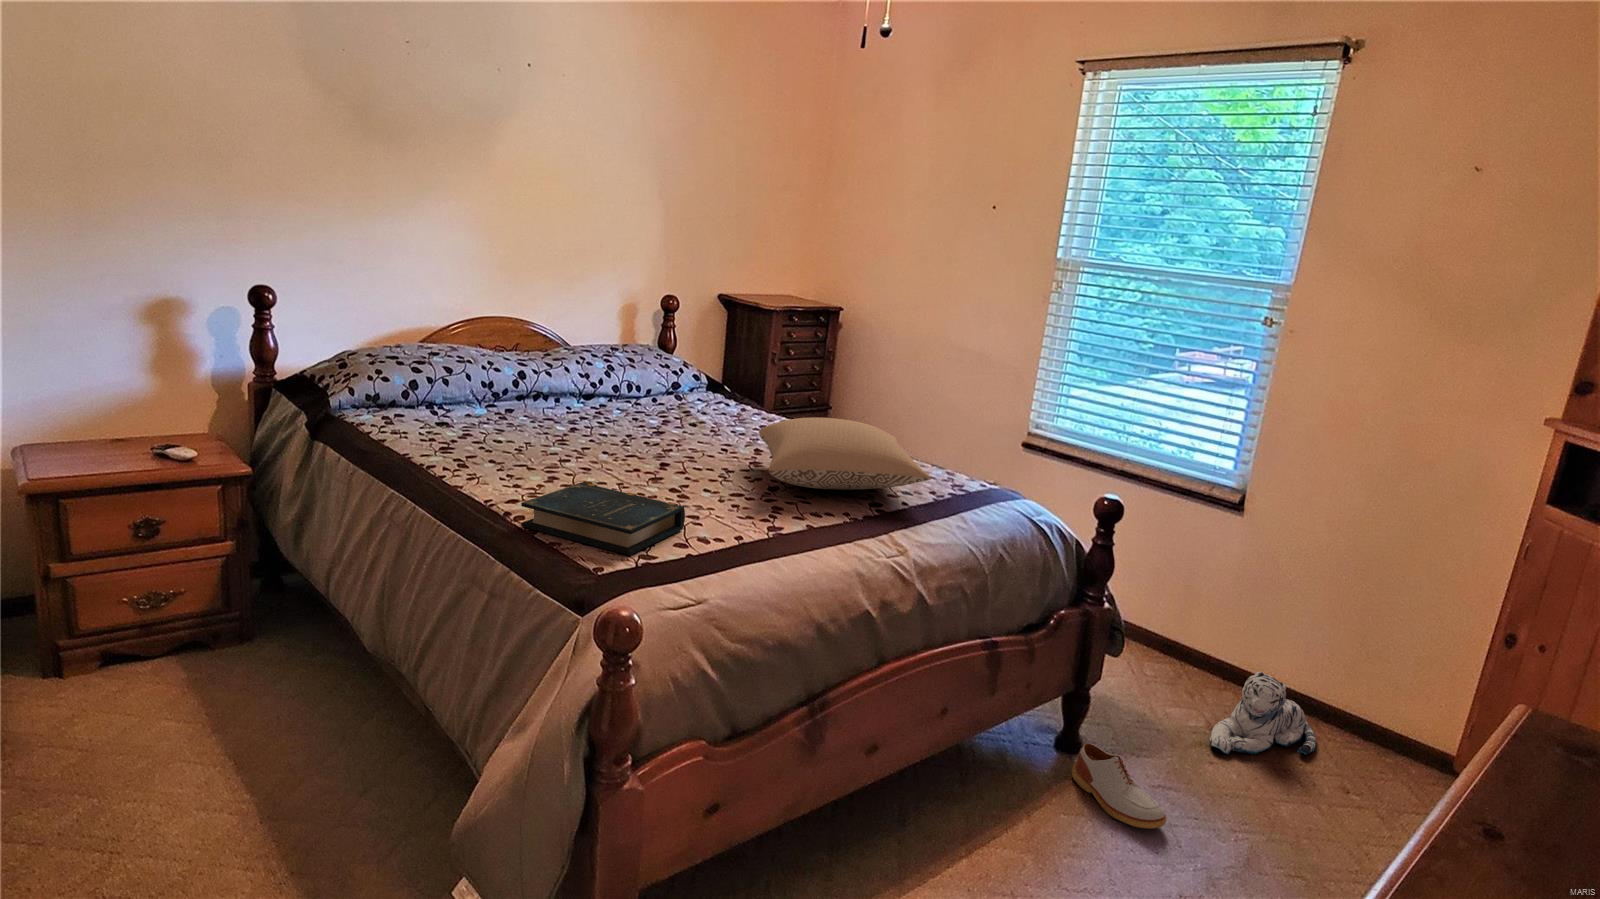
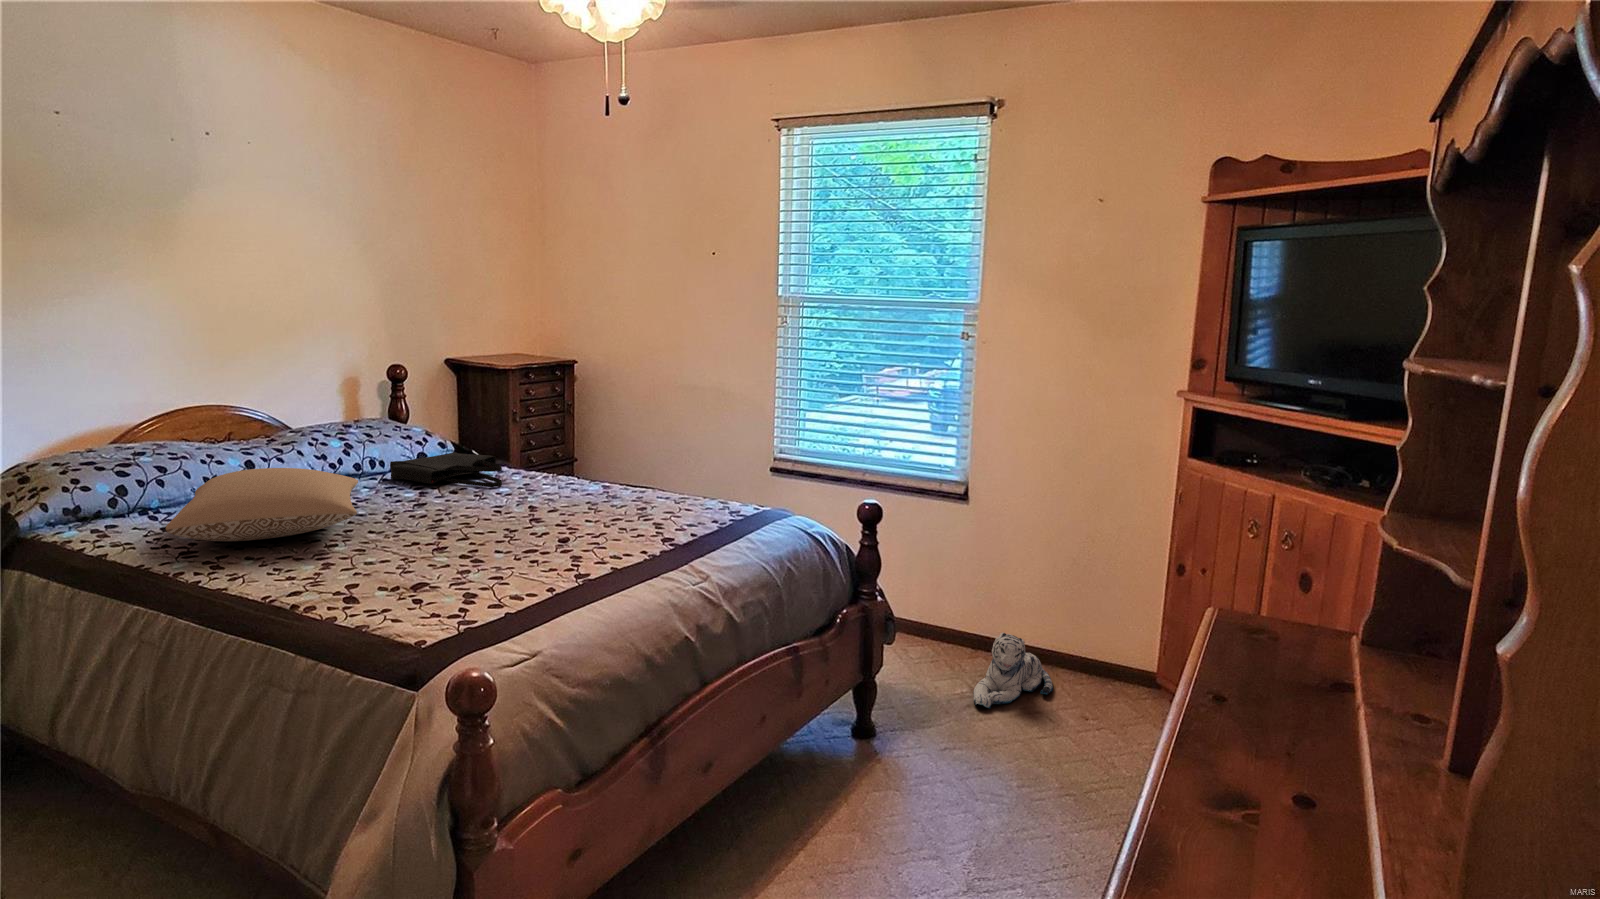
tote bag: none [641,386,738,424] -> present [390,452,502,487]
pillow: present [759,418,930,489] -> present [166,468,358,541]
book: present [521,482,685,555] -> none [314,562,492,624]
shoe: present [1072,743,1167,828] -> none [871,723,955,784]

